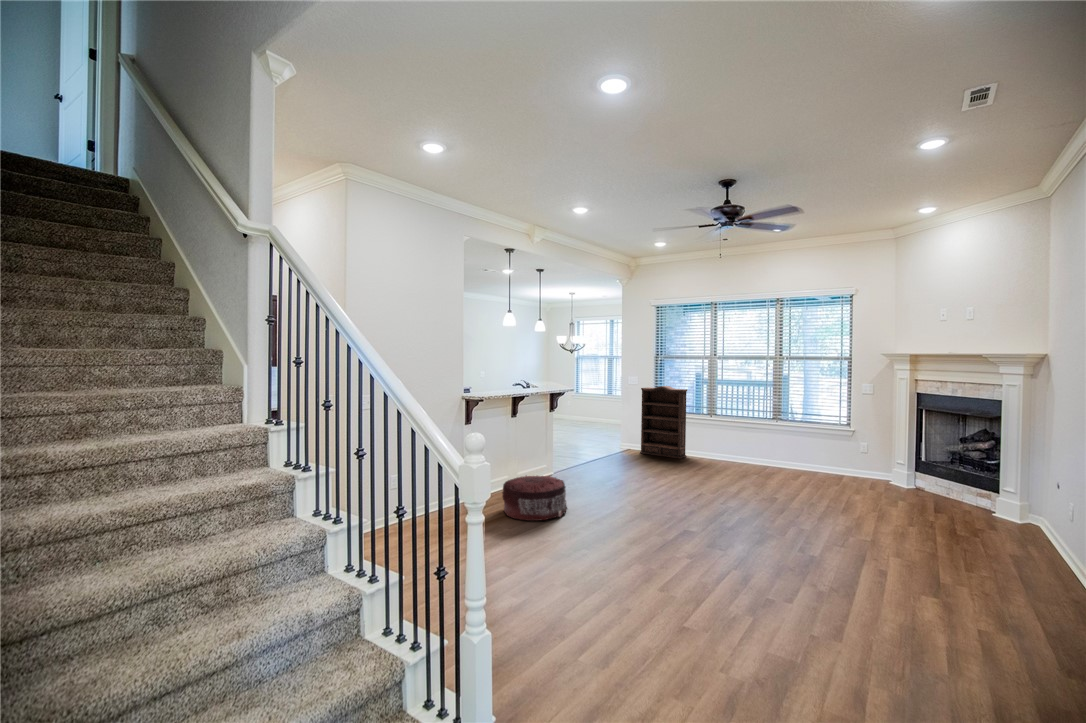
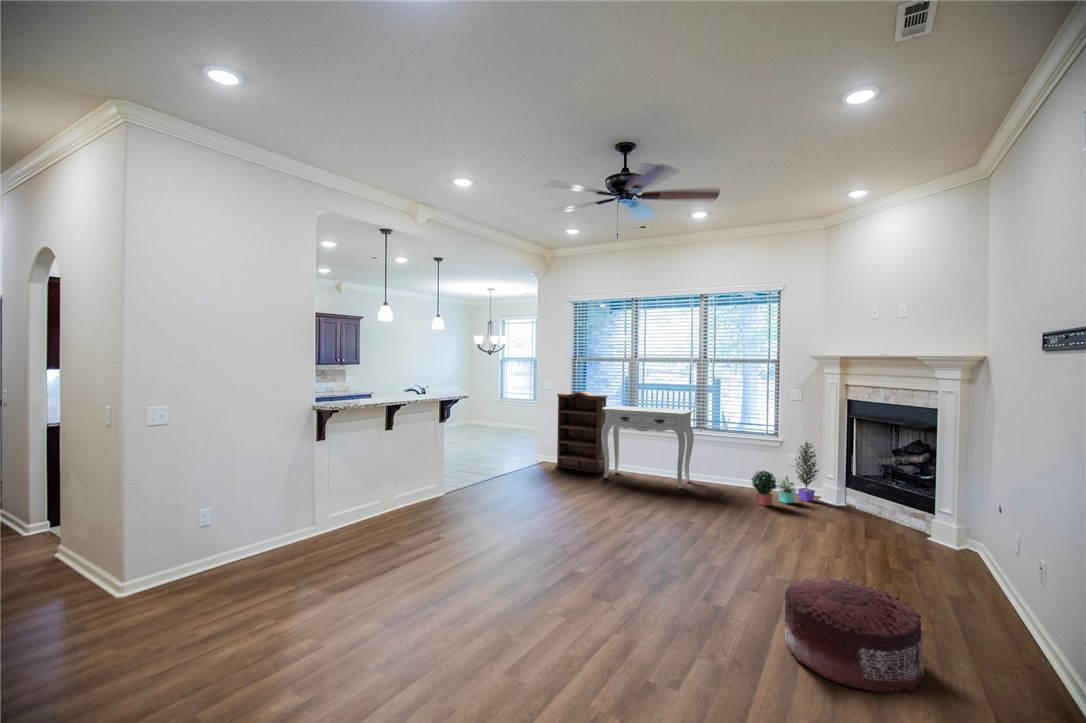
console table: none [684,399,770,472] -> present [601,406,694,488]
potted plant: none [826,430,891,487] -> present [751,441,818,506]
pouf: present [502,476,567,521] -> present [785,578,924,692]

